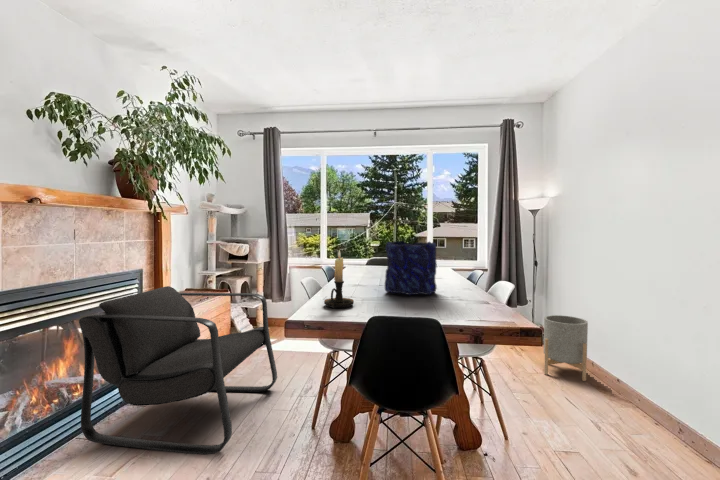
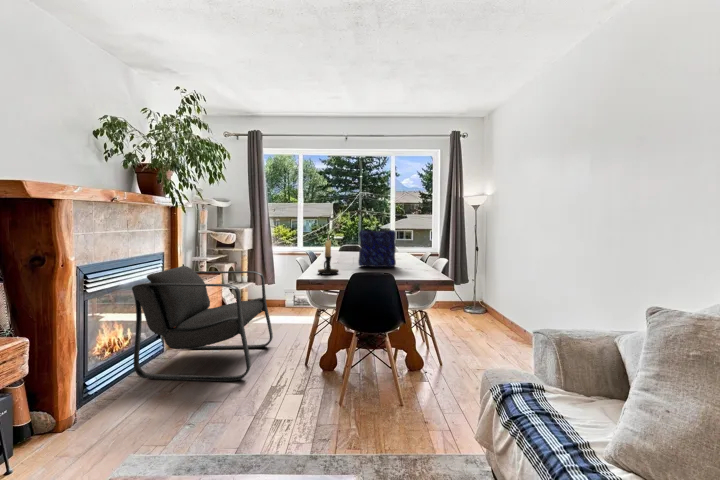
planter: present [544,315,588,381] -> none [478,288,510,335]

